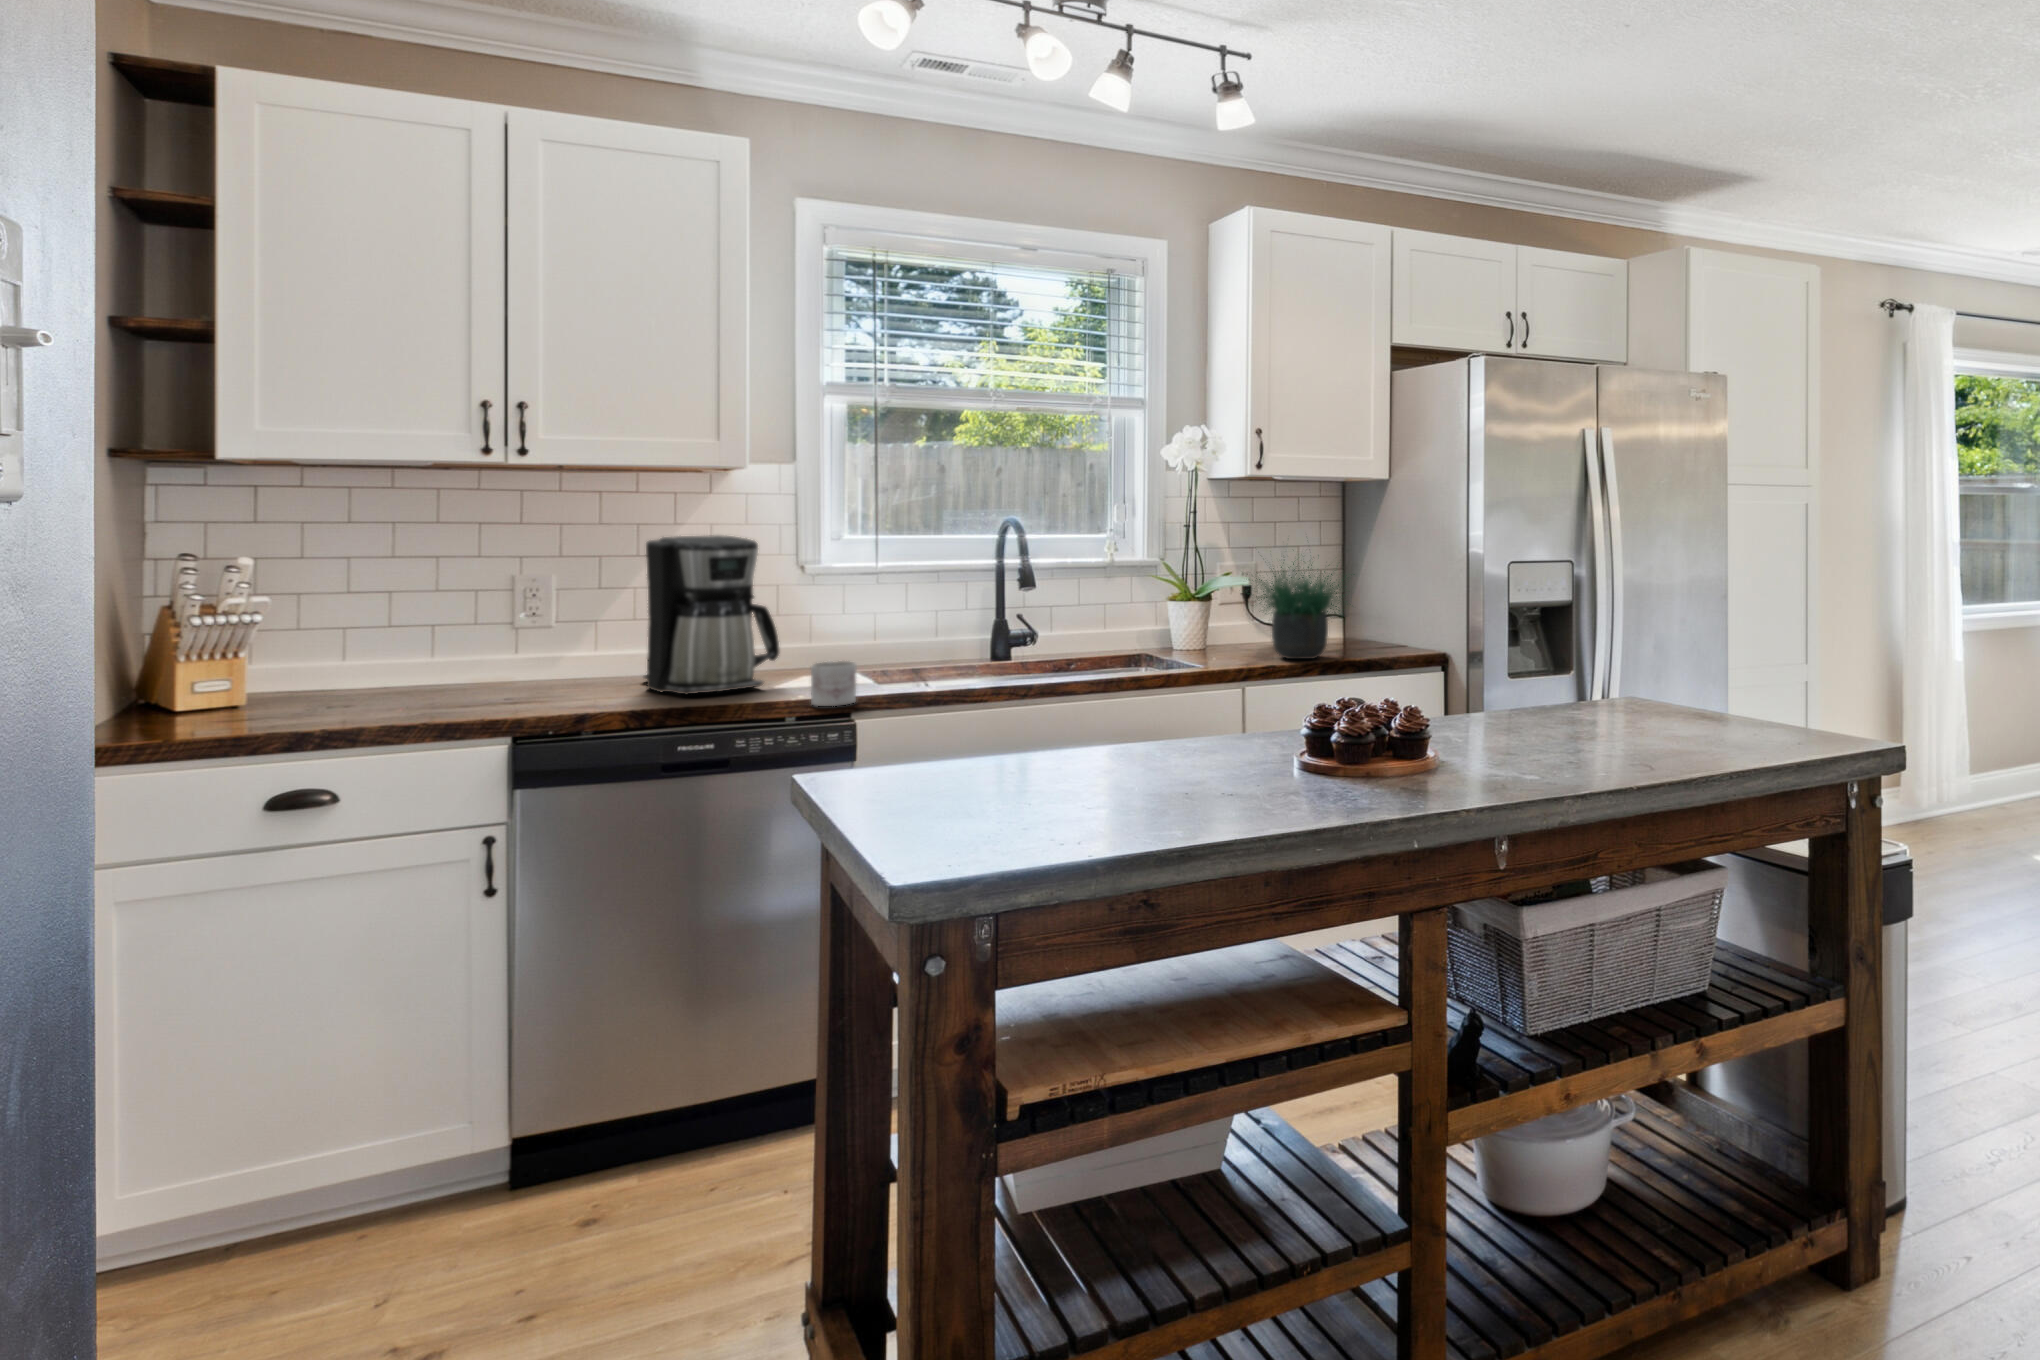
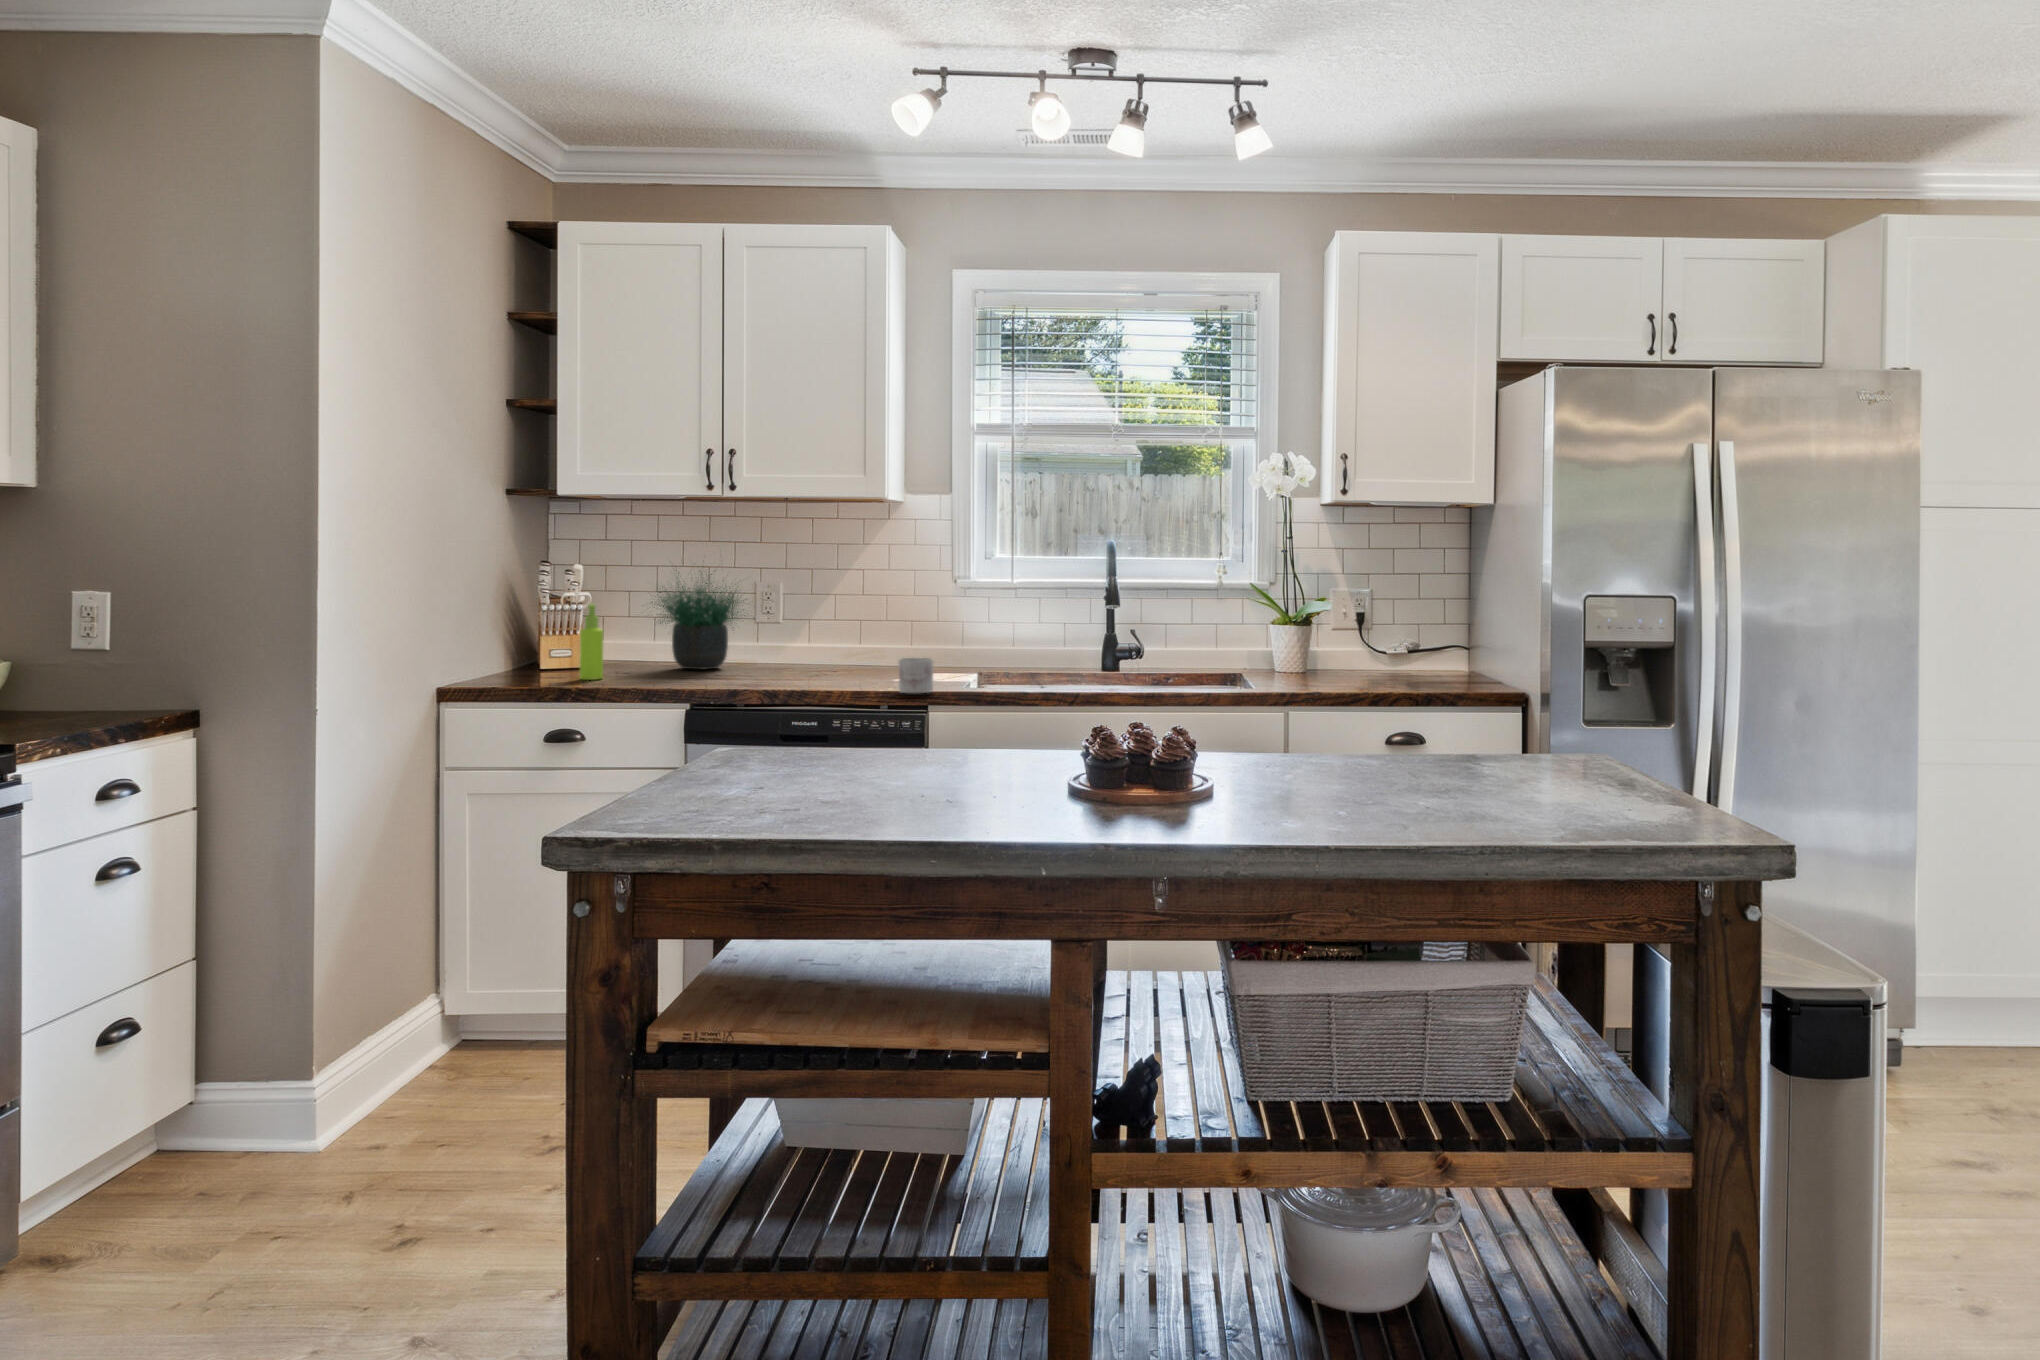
coffee maker: present [644,535,779,695] -> none [808,553,902,680]
potted plant: present [1252,561,1346,659] -> present [651,570,746,670]
soap dispenser: none [274,615,317,722] -> present [580,604,603,680]

